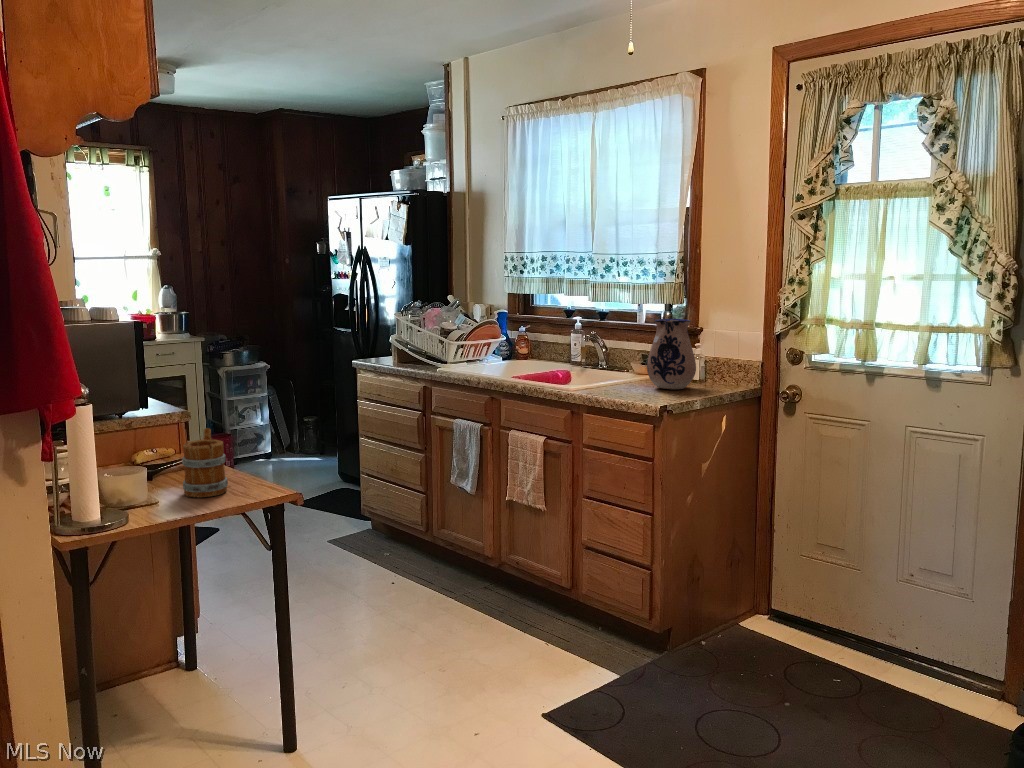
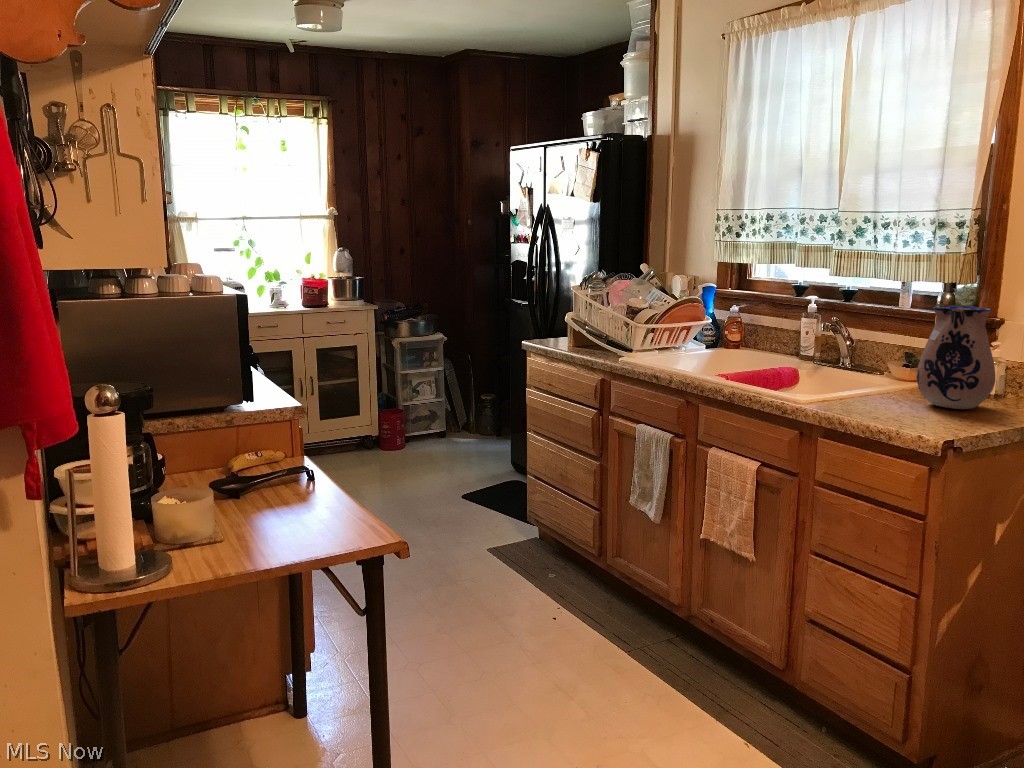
mug: present [182,428,228,497] -> none [244,446,308,546]

